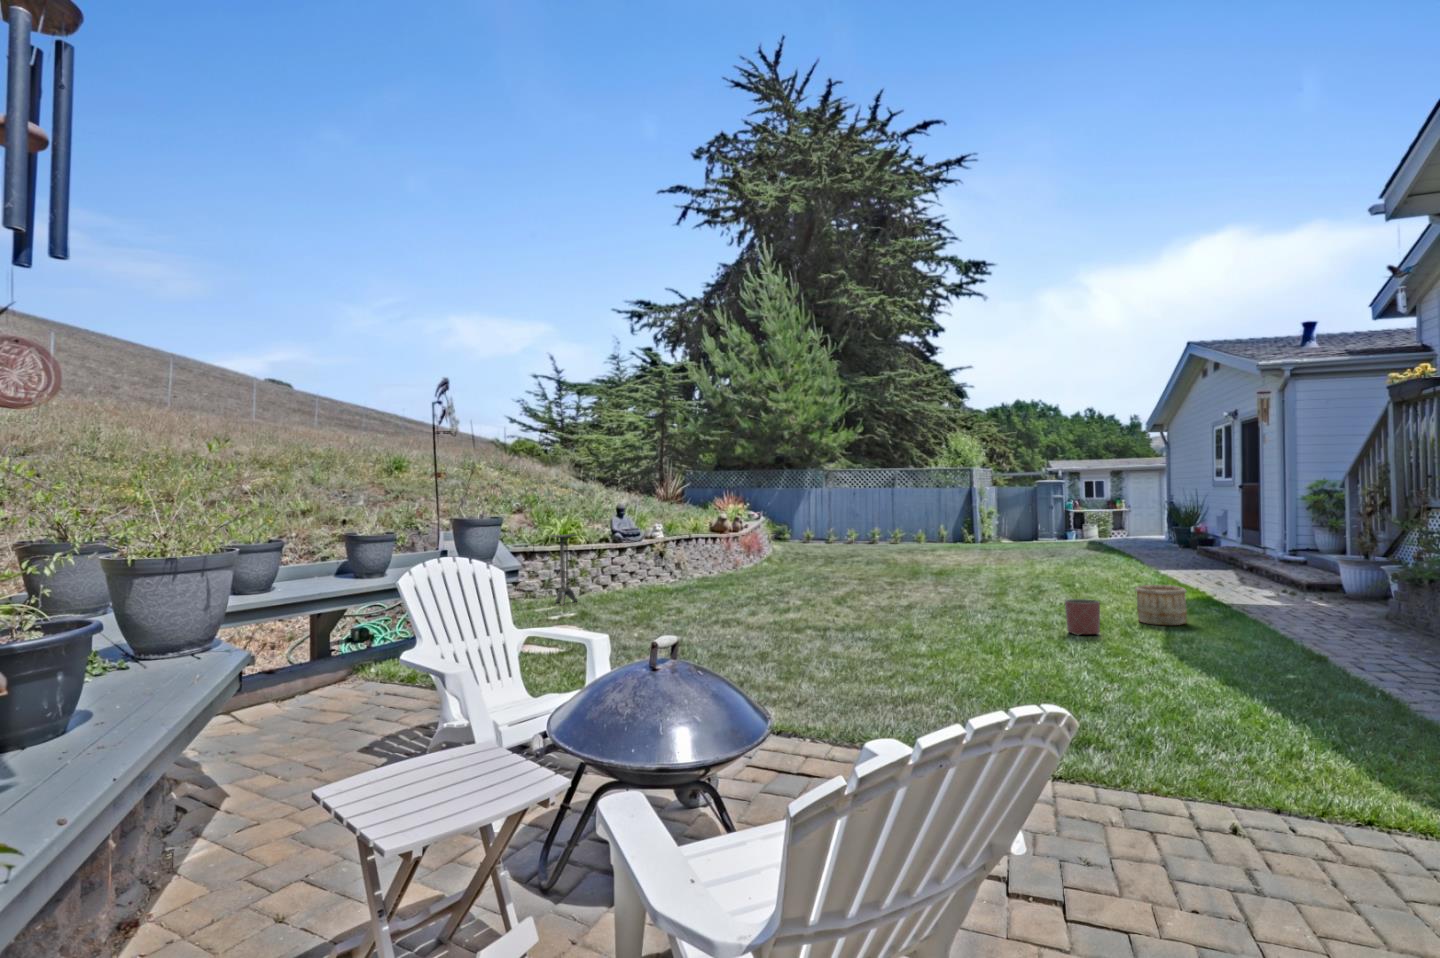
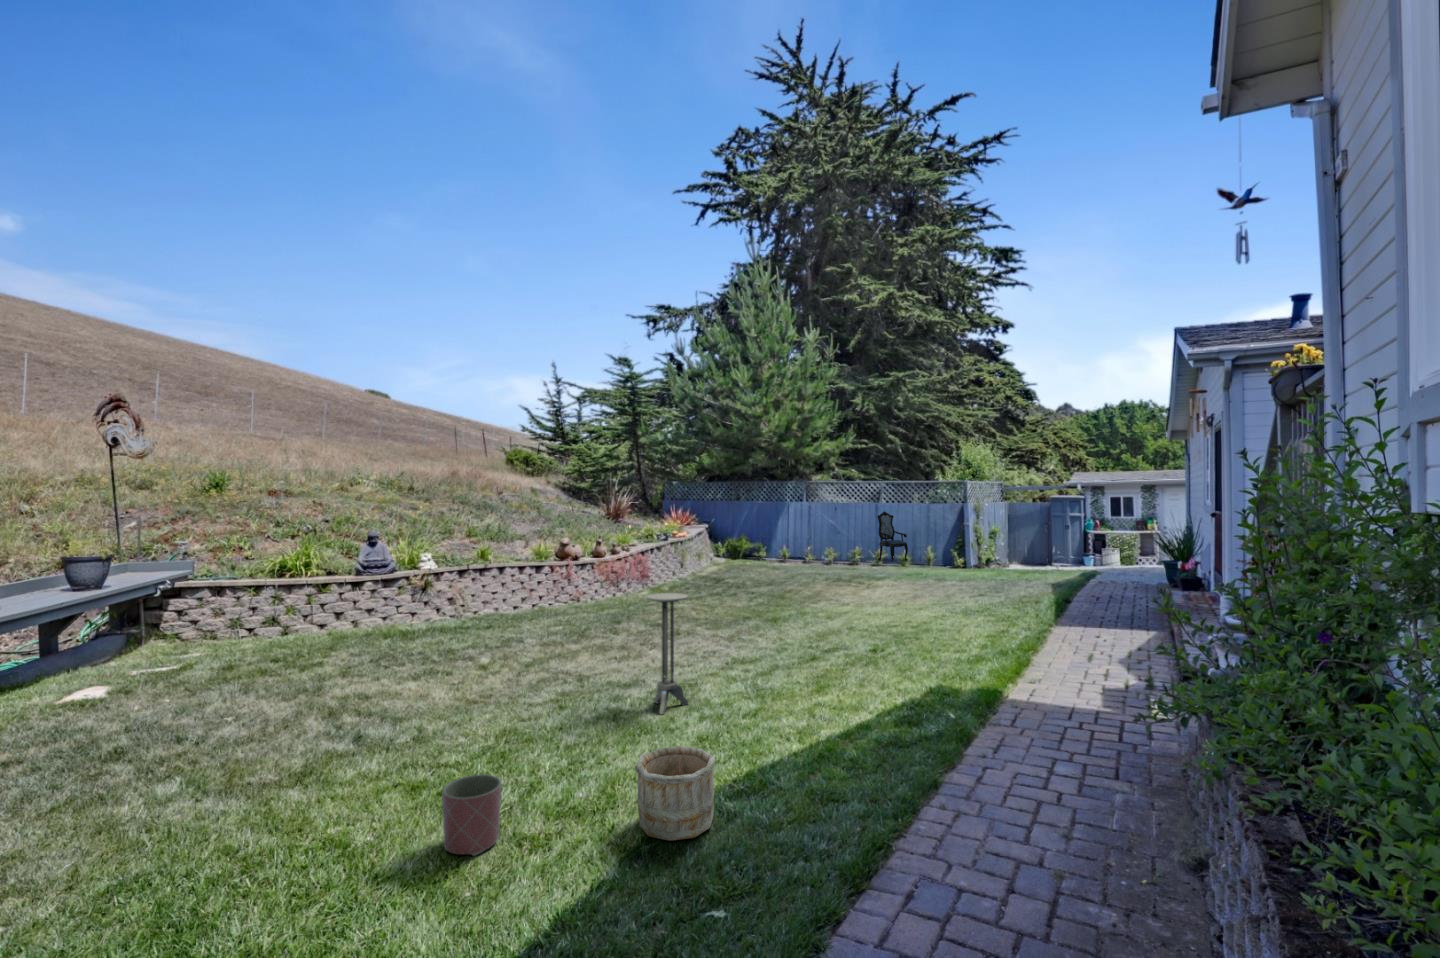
armchair: none [900,497,928,540] -> present [878,512,908,561]
side table: present [551,535,577,605] -> present [646,593,689,715]

